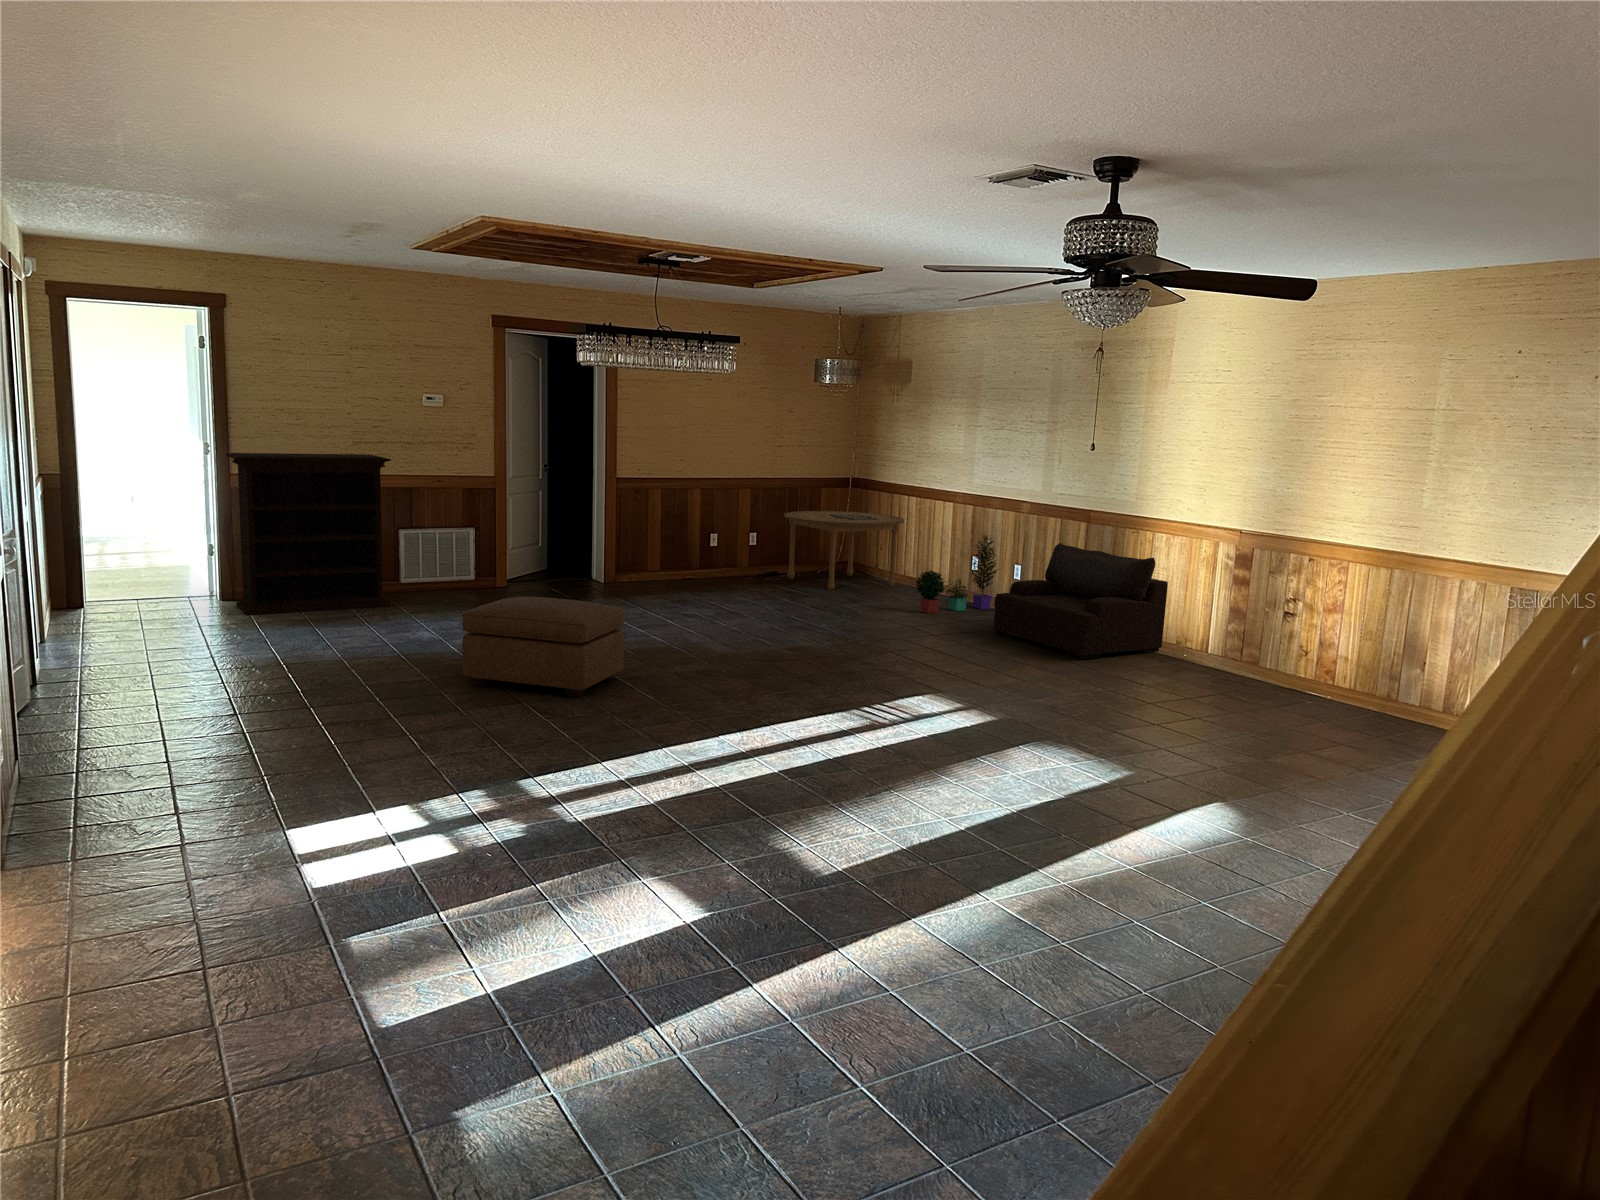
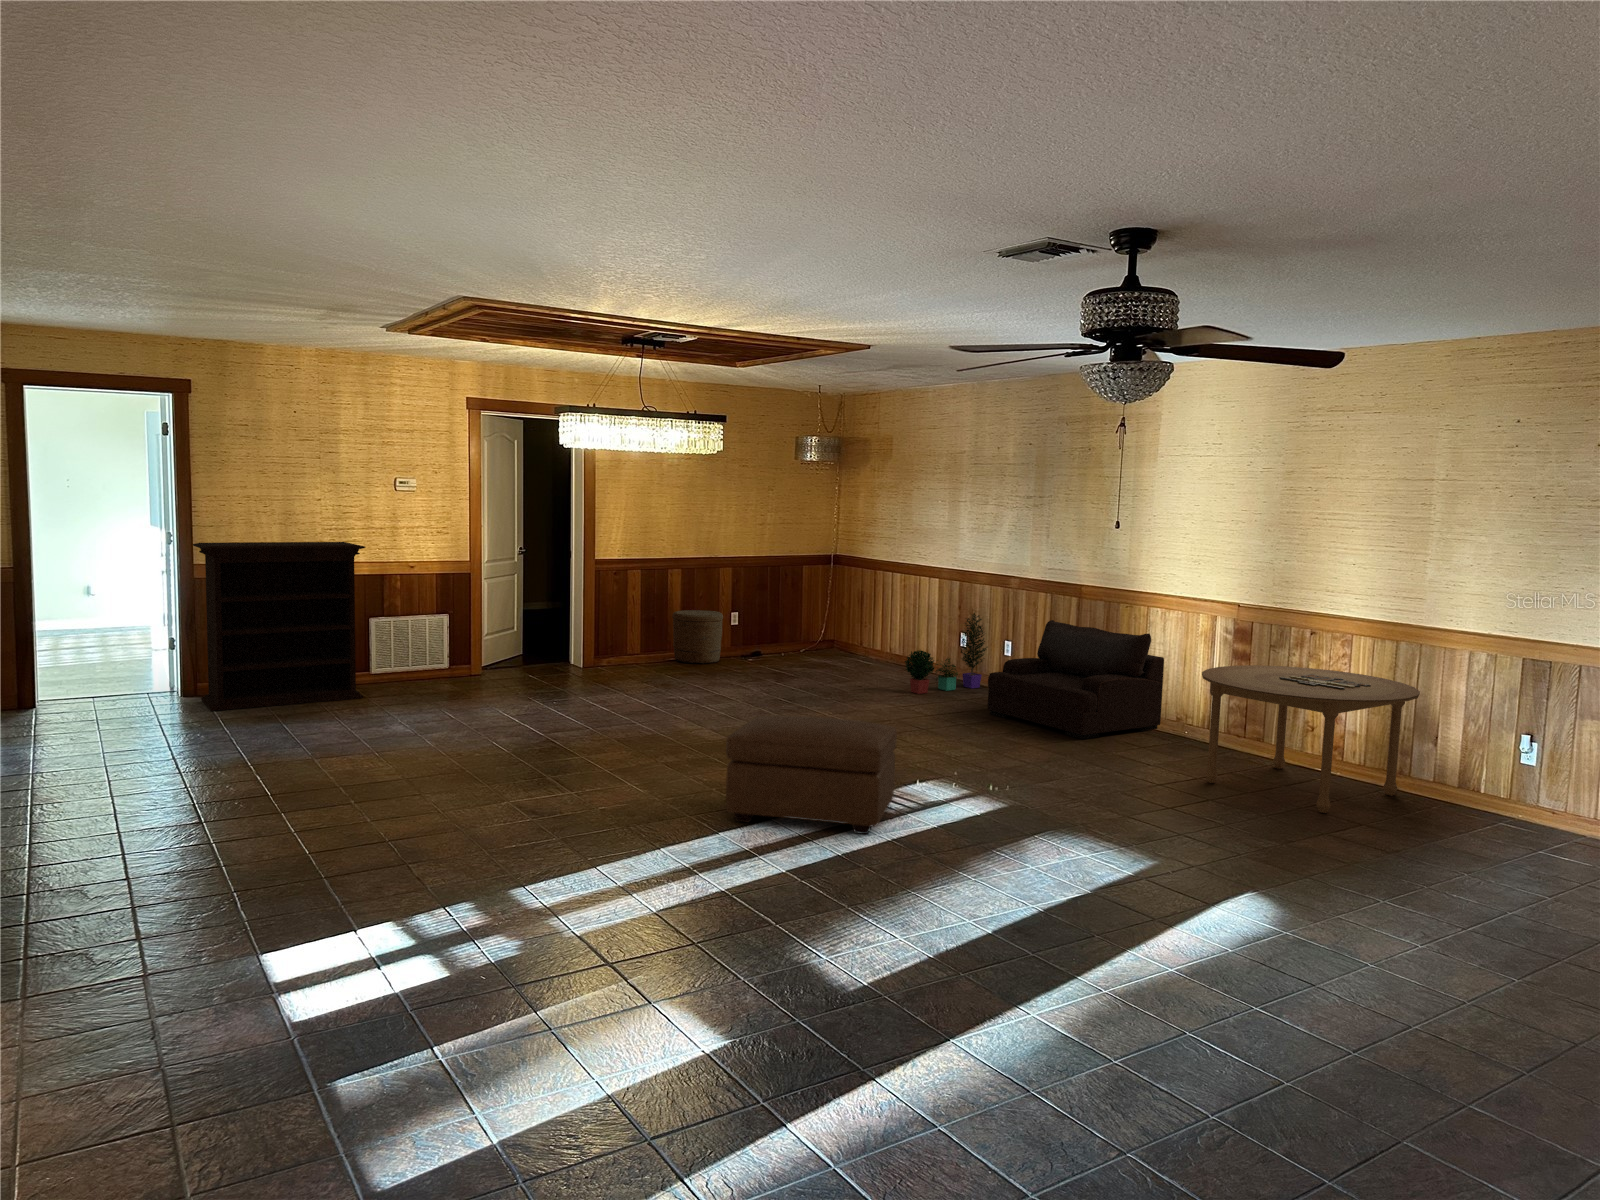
dining table: present [784,511,904,590] -> present [1202,665,1420,813]
woven basket: none [691,528,741,581] -> present [672,610,723,664]
ottoman: present [462,597,624,697] -> present [726,716,897,834]

